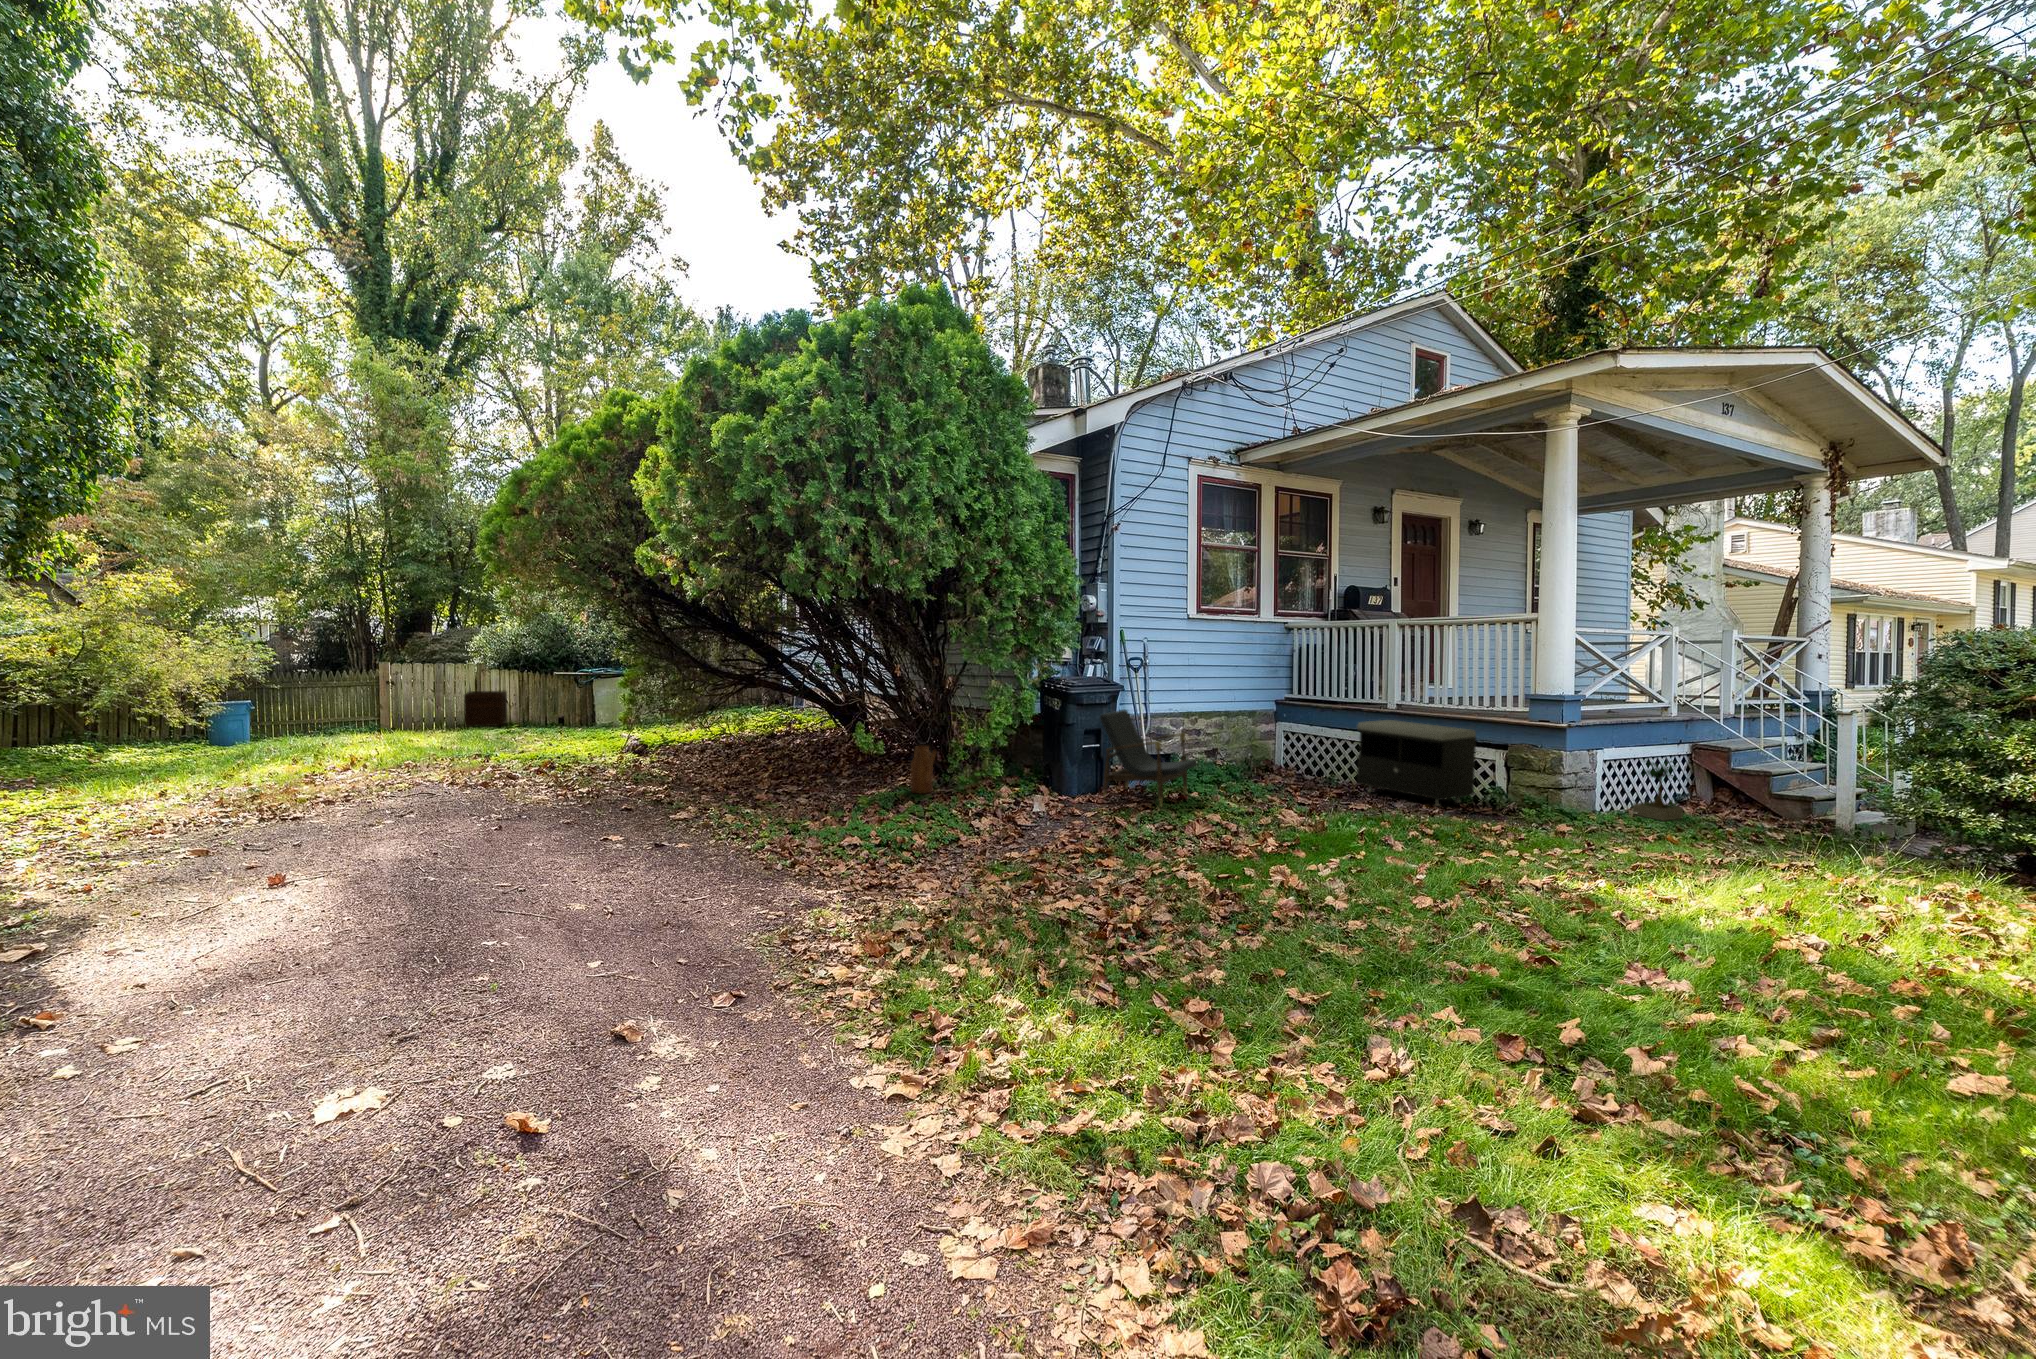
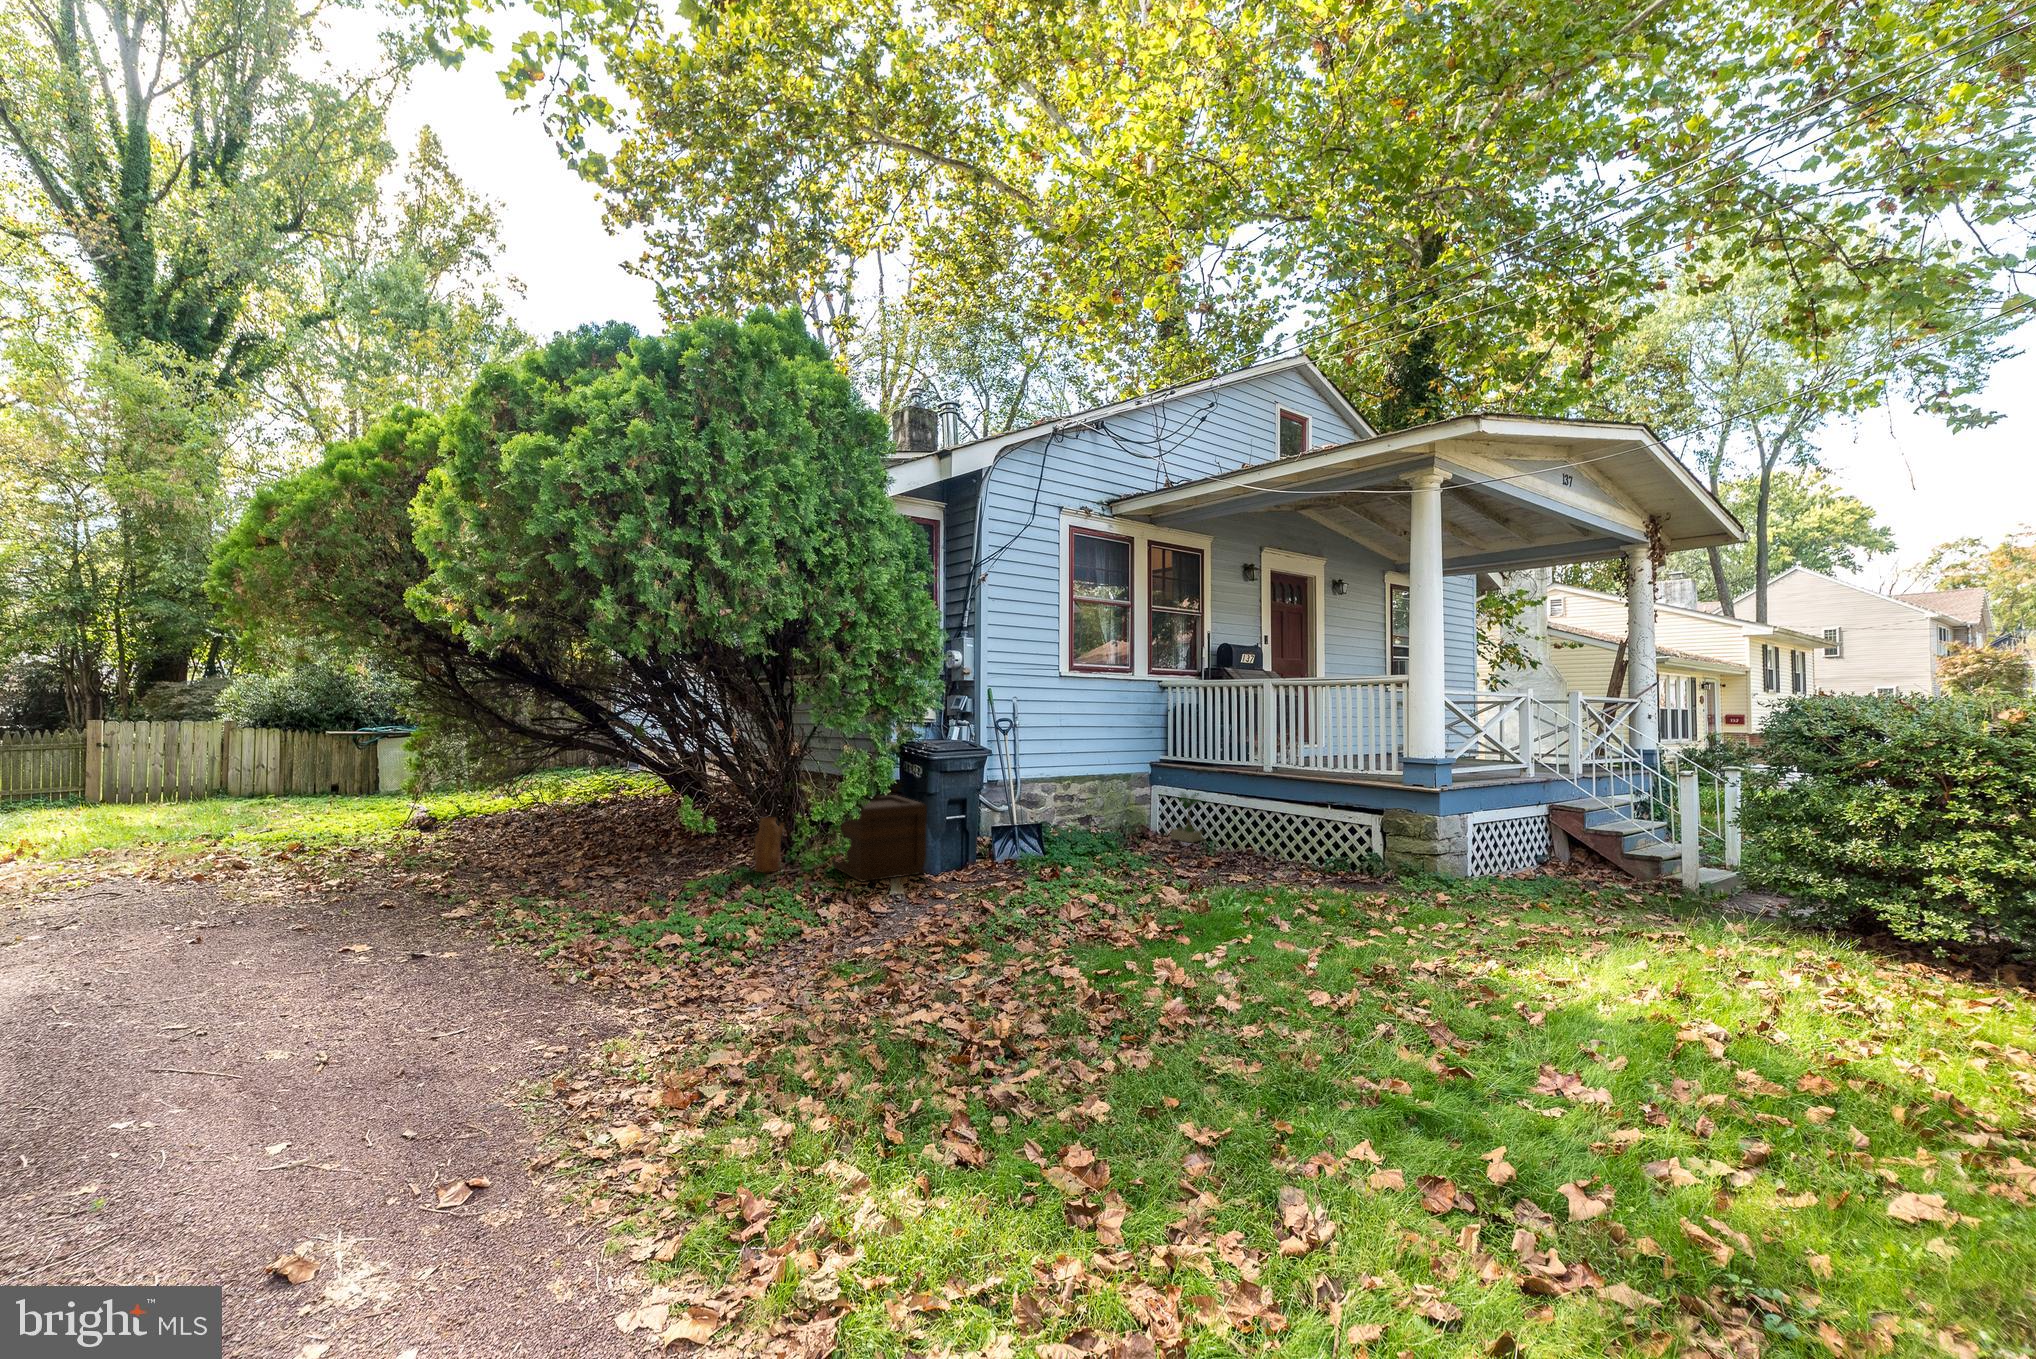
wooden crate: present [464,691,507,727] -> present [832,795,927,882]
lounge chair: present [1100,710,1197,807] -> none [968,773,1073,881]
storage bench: present [1357,720,1476,806] -> none [1234,779,1349,869]
potted plant: present [1632,761,1683,821] -> present [1171,793,1206,842]

